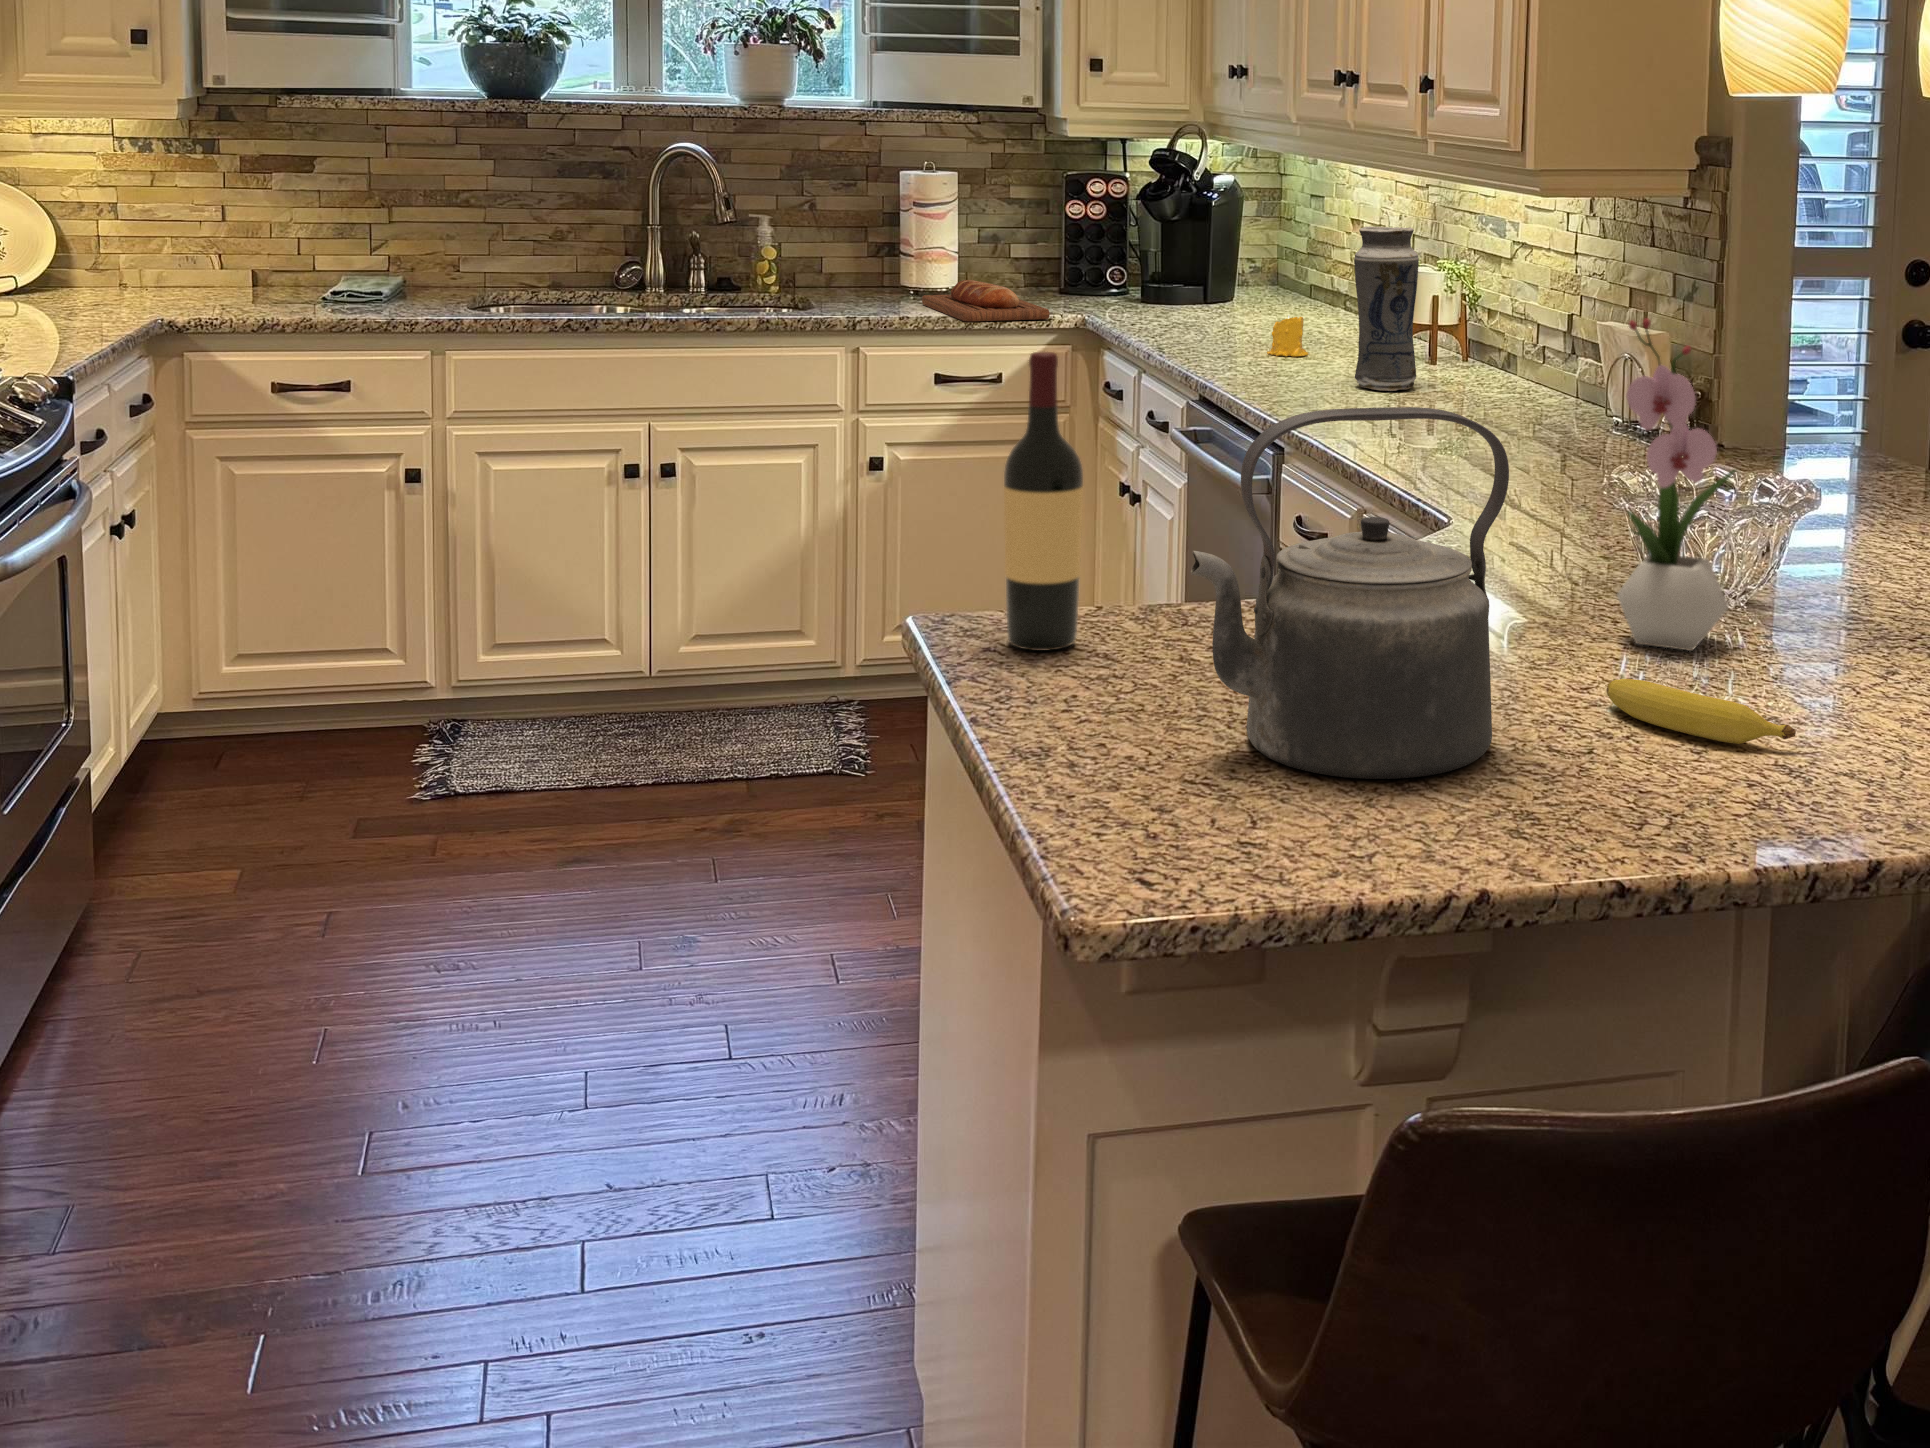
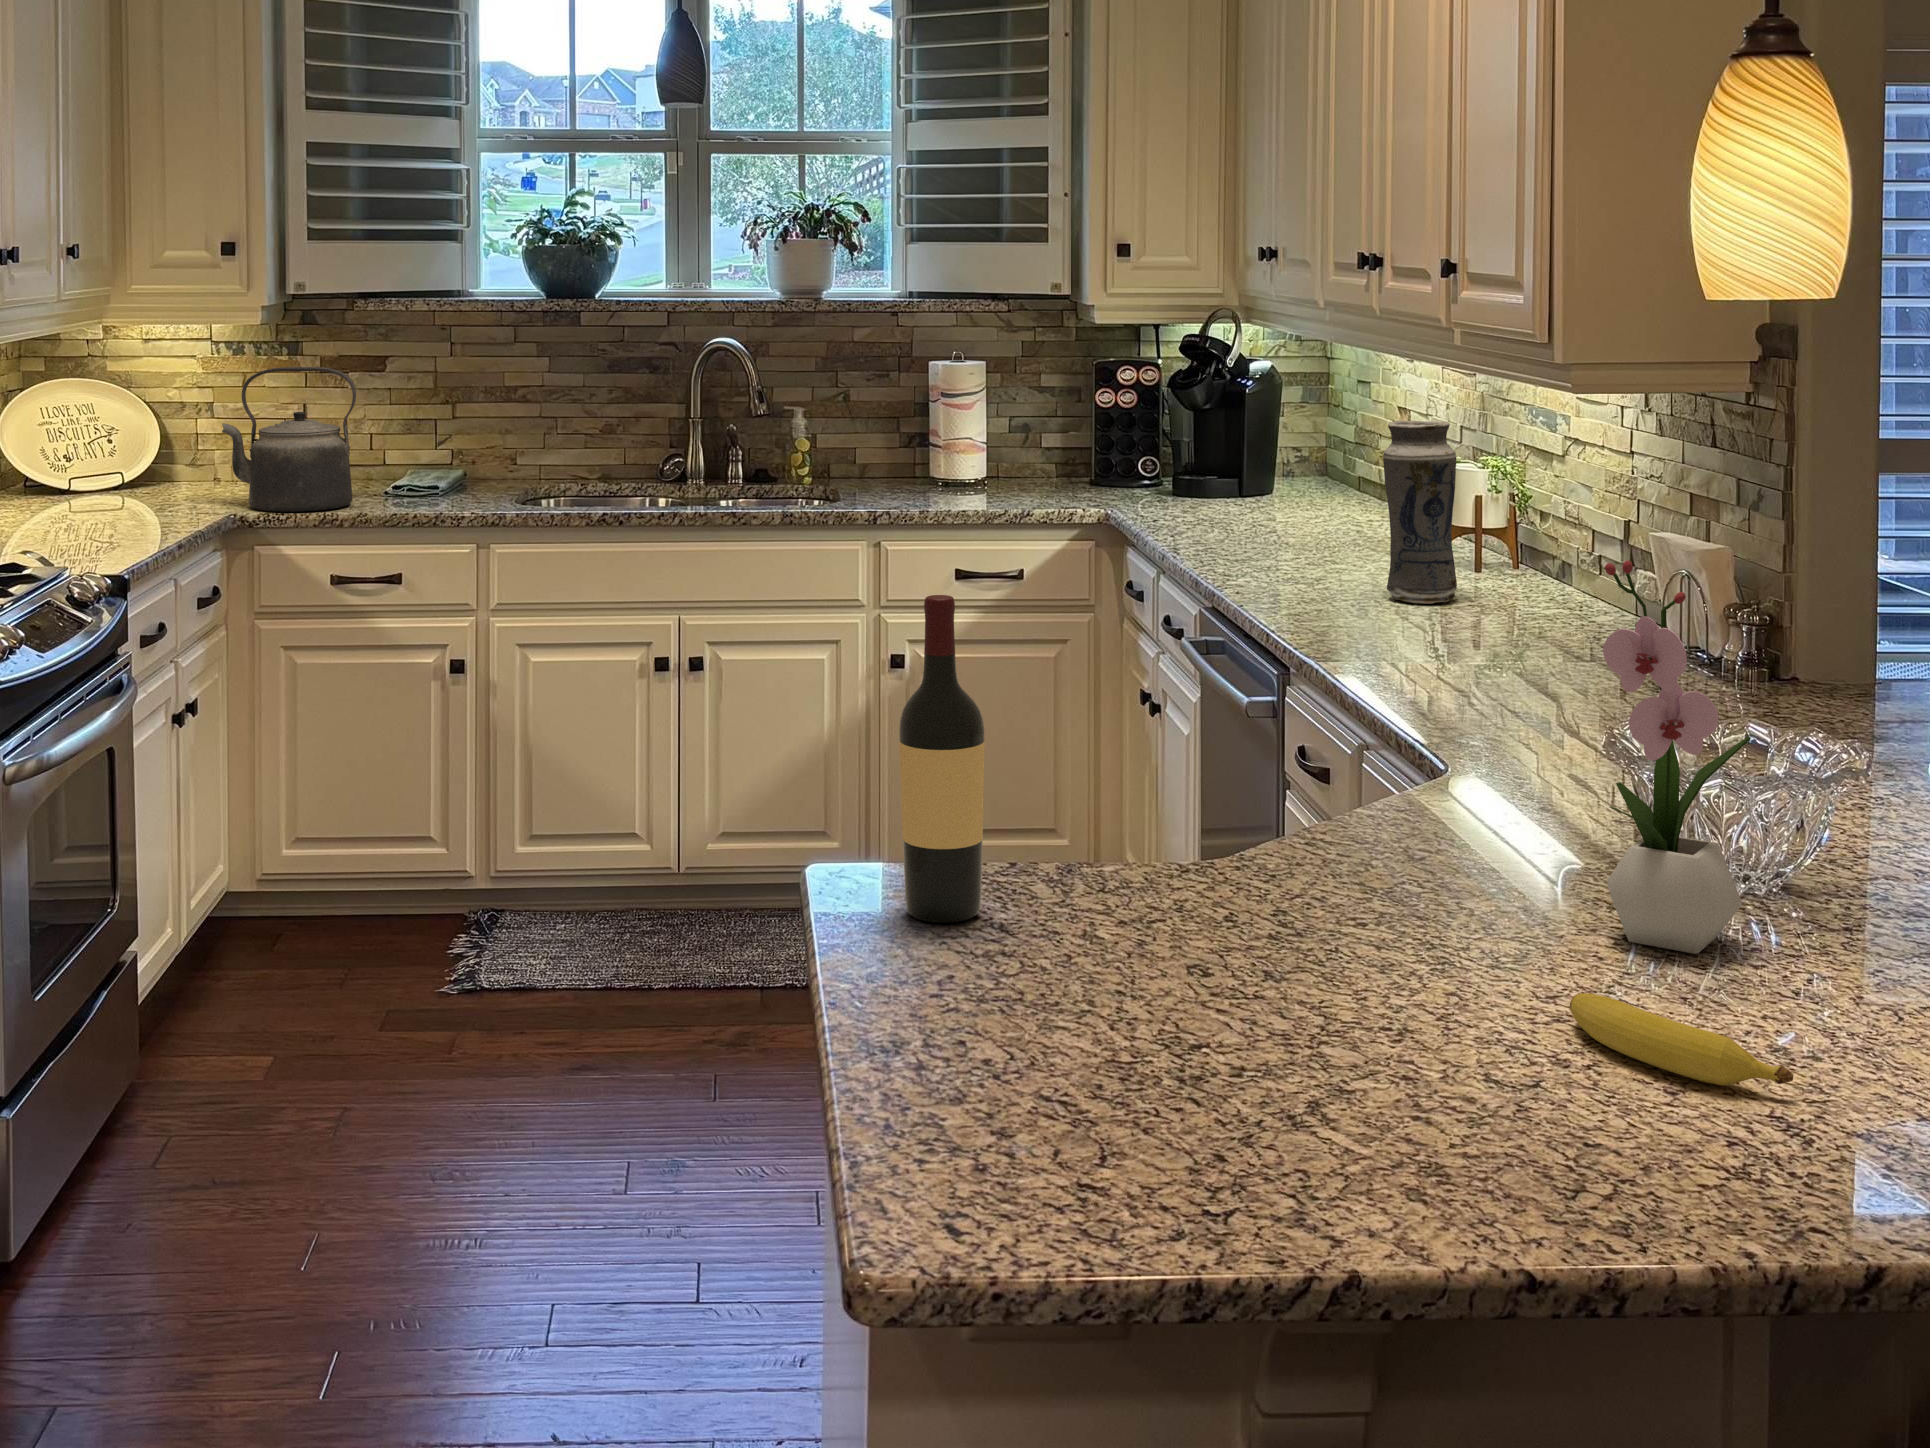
bread loaf: present [922,280,1050,321] -> none [946,472,1074,518]
candle: present [1267,316,1308,357] -> none [1300,513,1346,560]
kettle: present [1191,407,1509,779] -> present [222,367,356,512]

